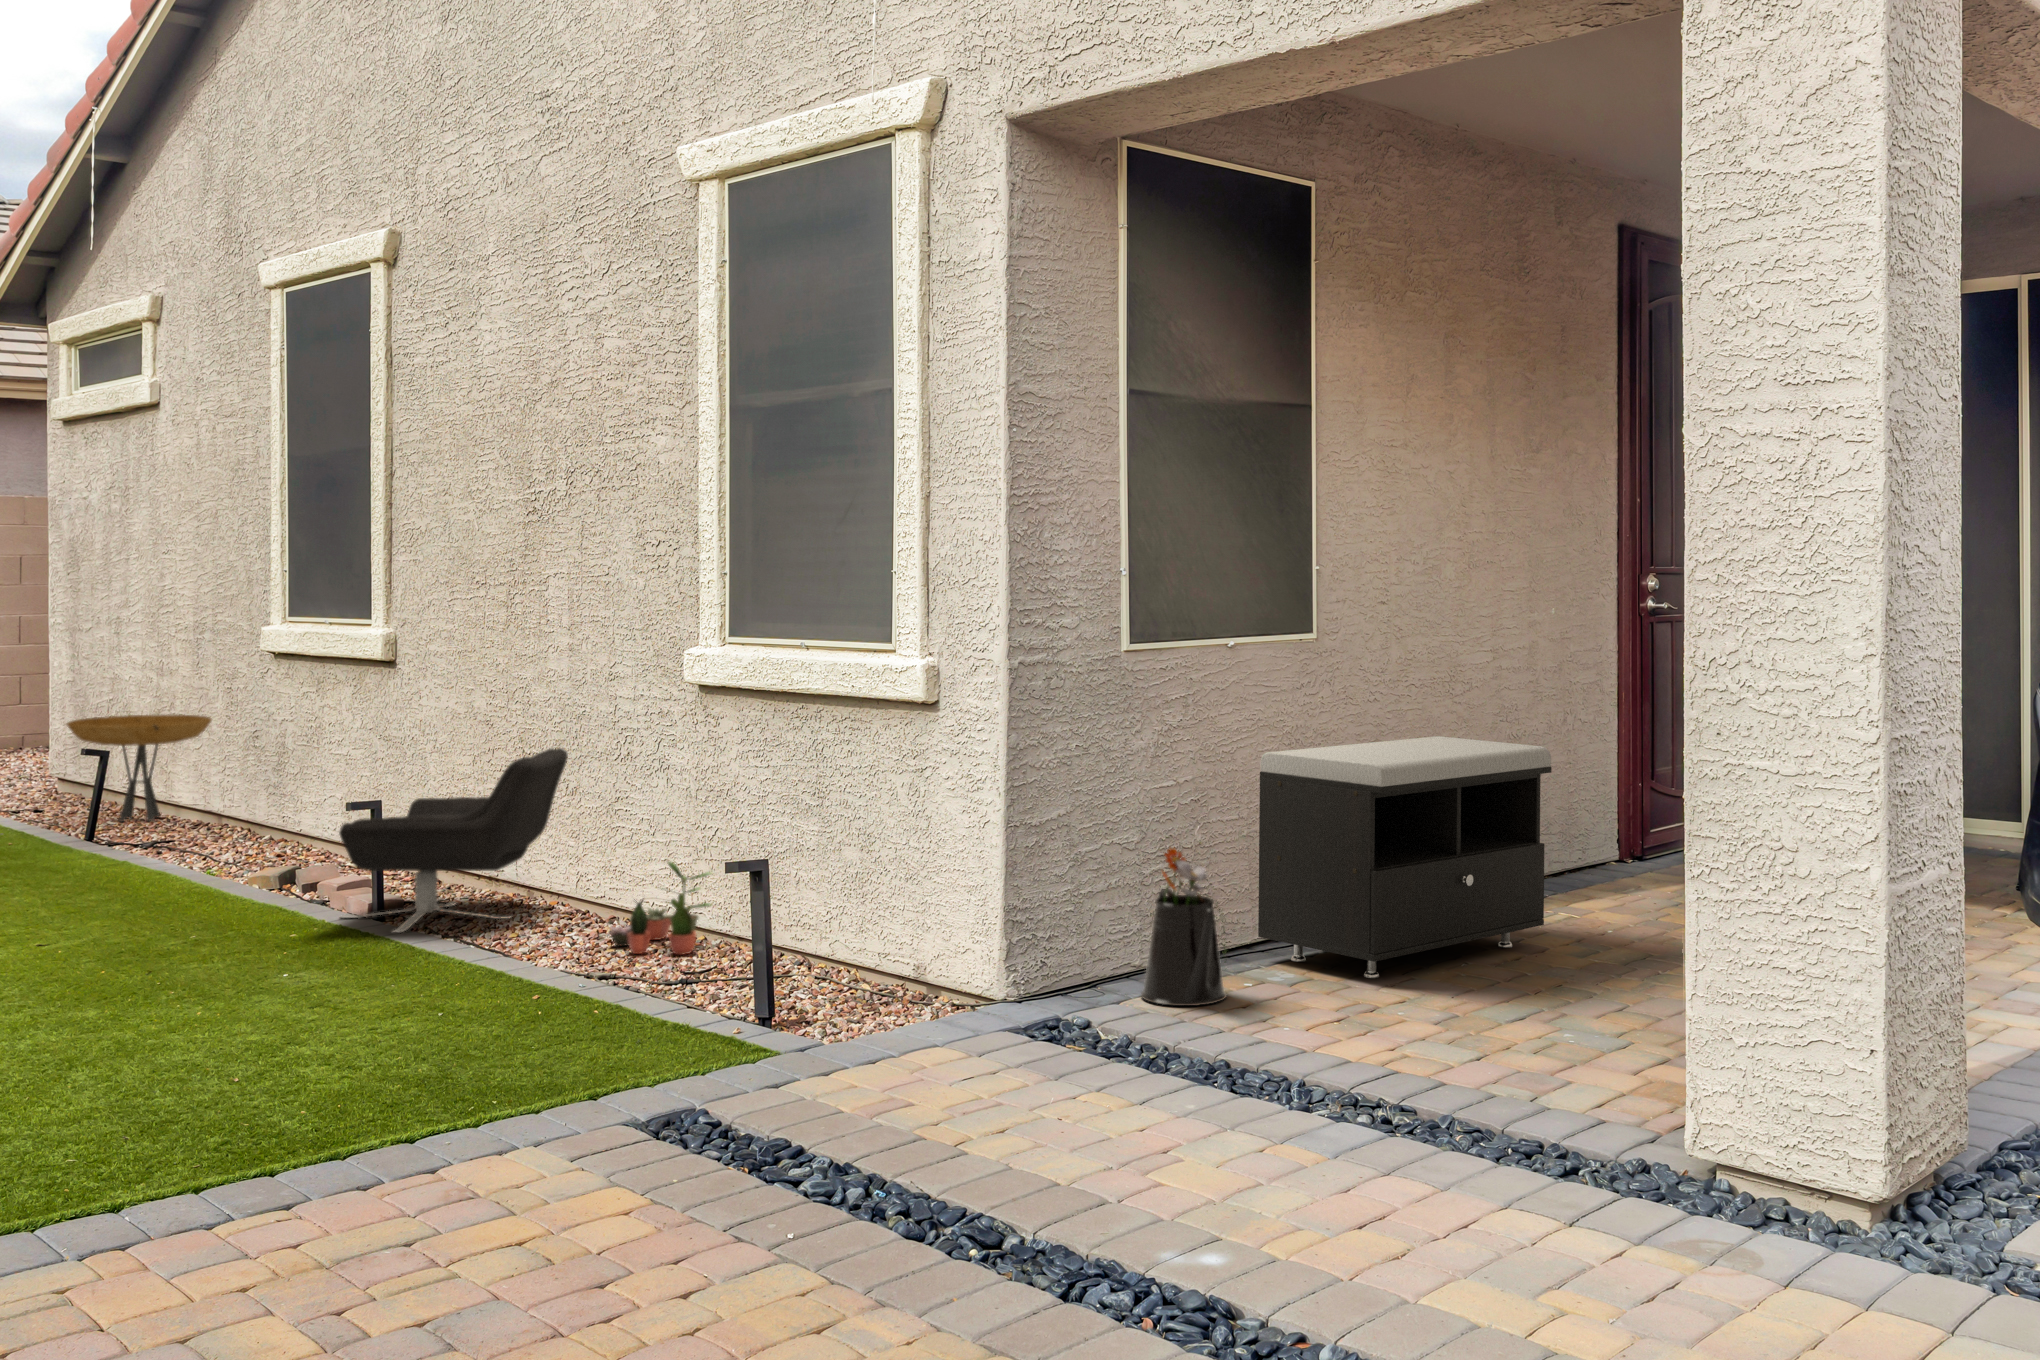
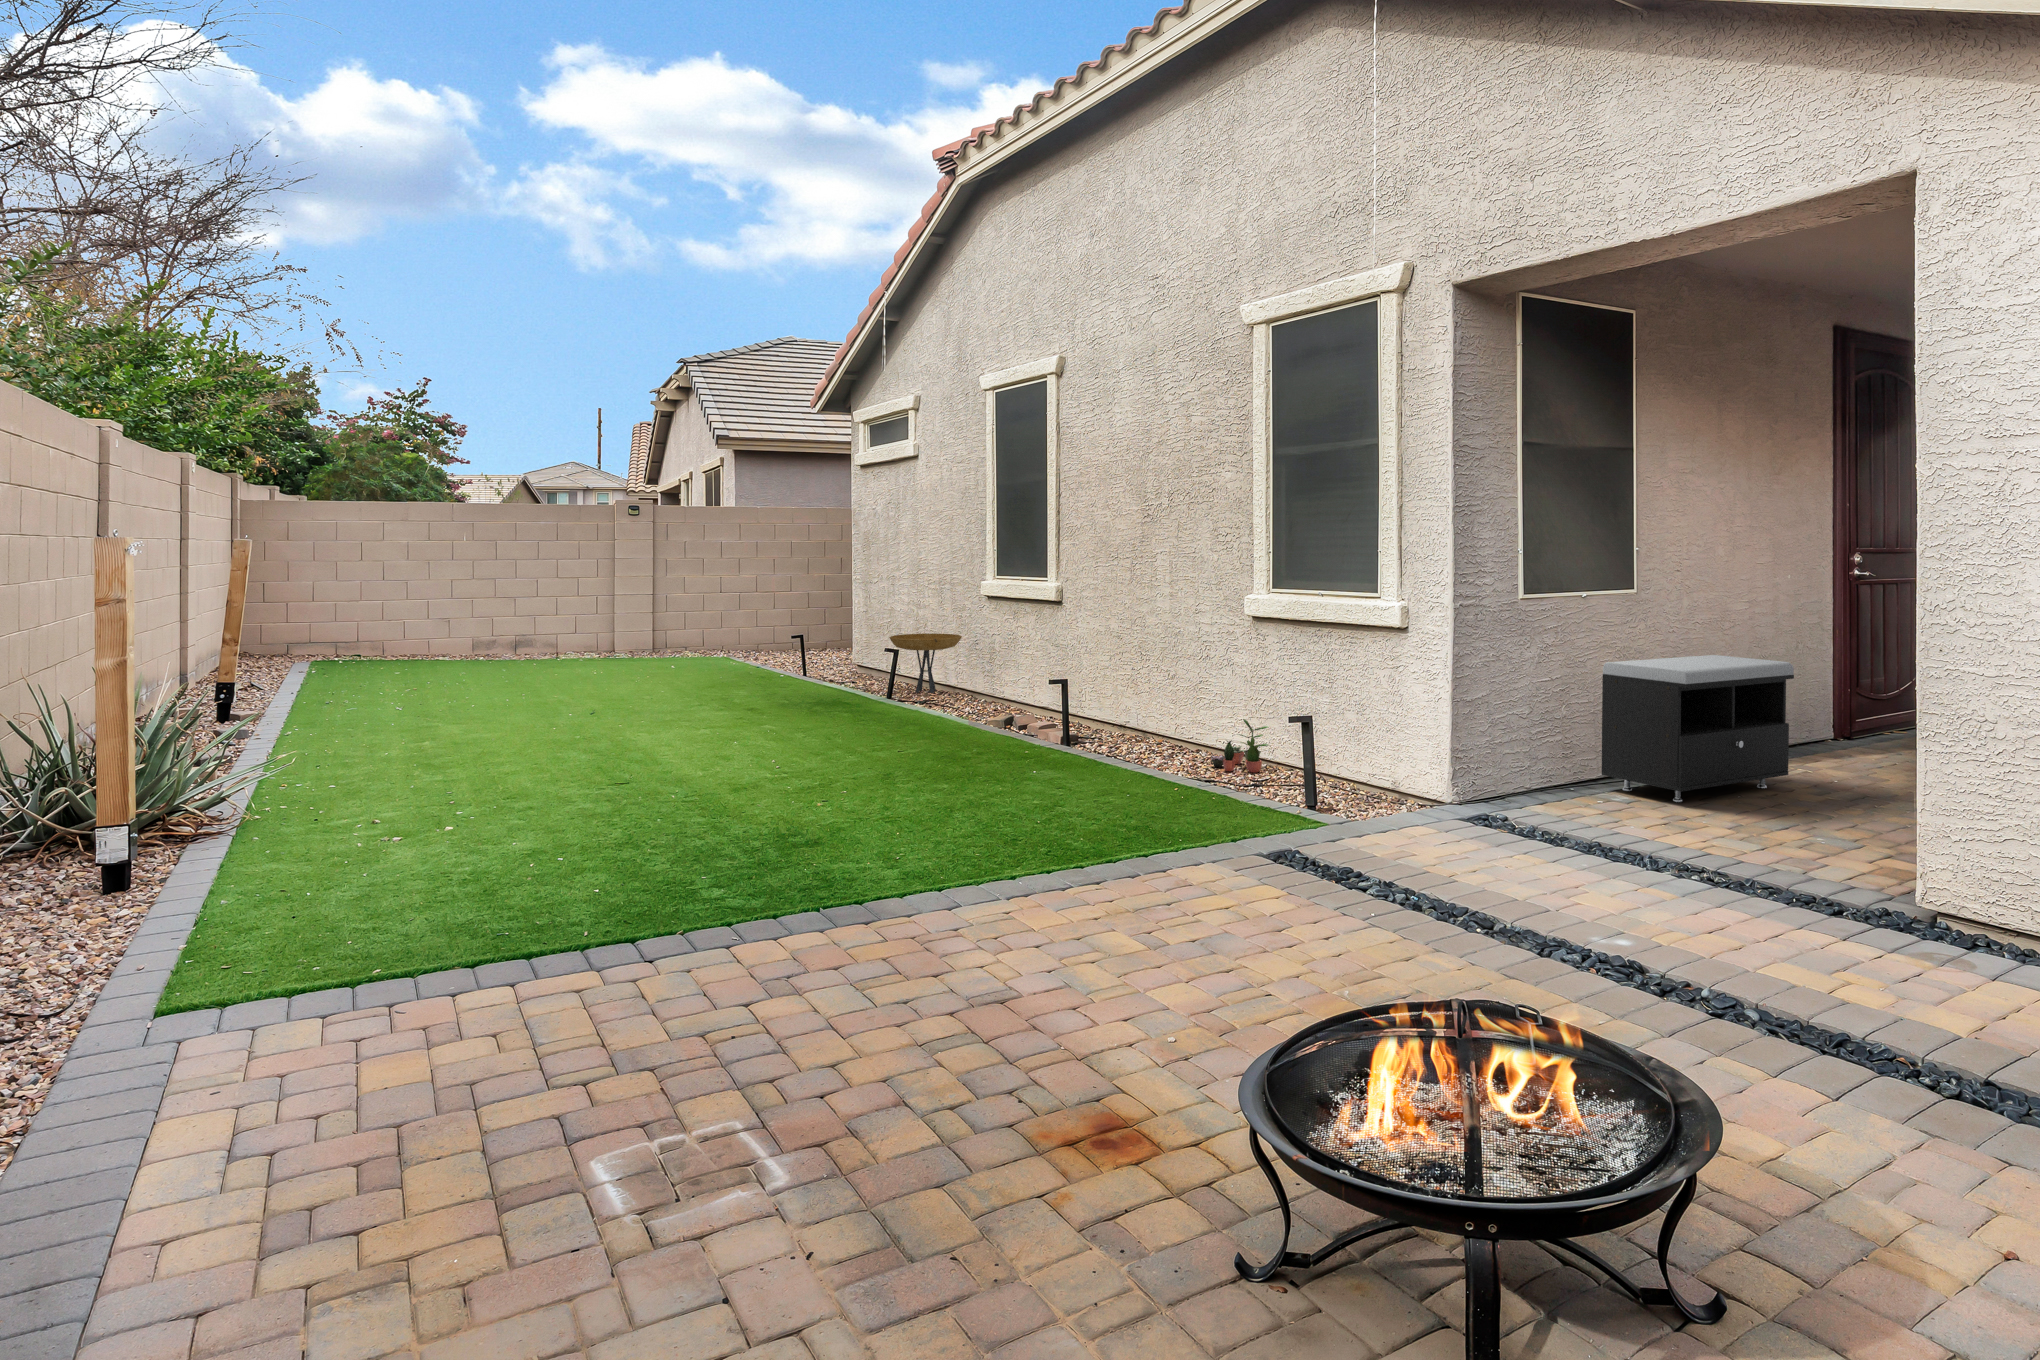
lounge chair: present [339,748,568,932] -> none [1057,654,1178,755]
watering can: present [1141,848,1227,1006] -> none [1534,716,1588,813]

